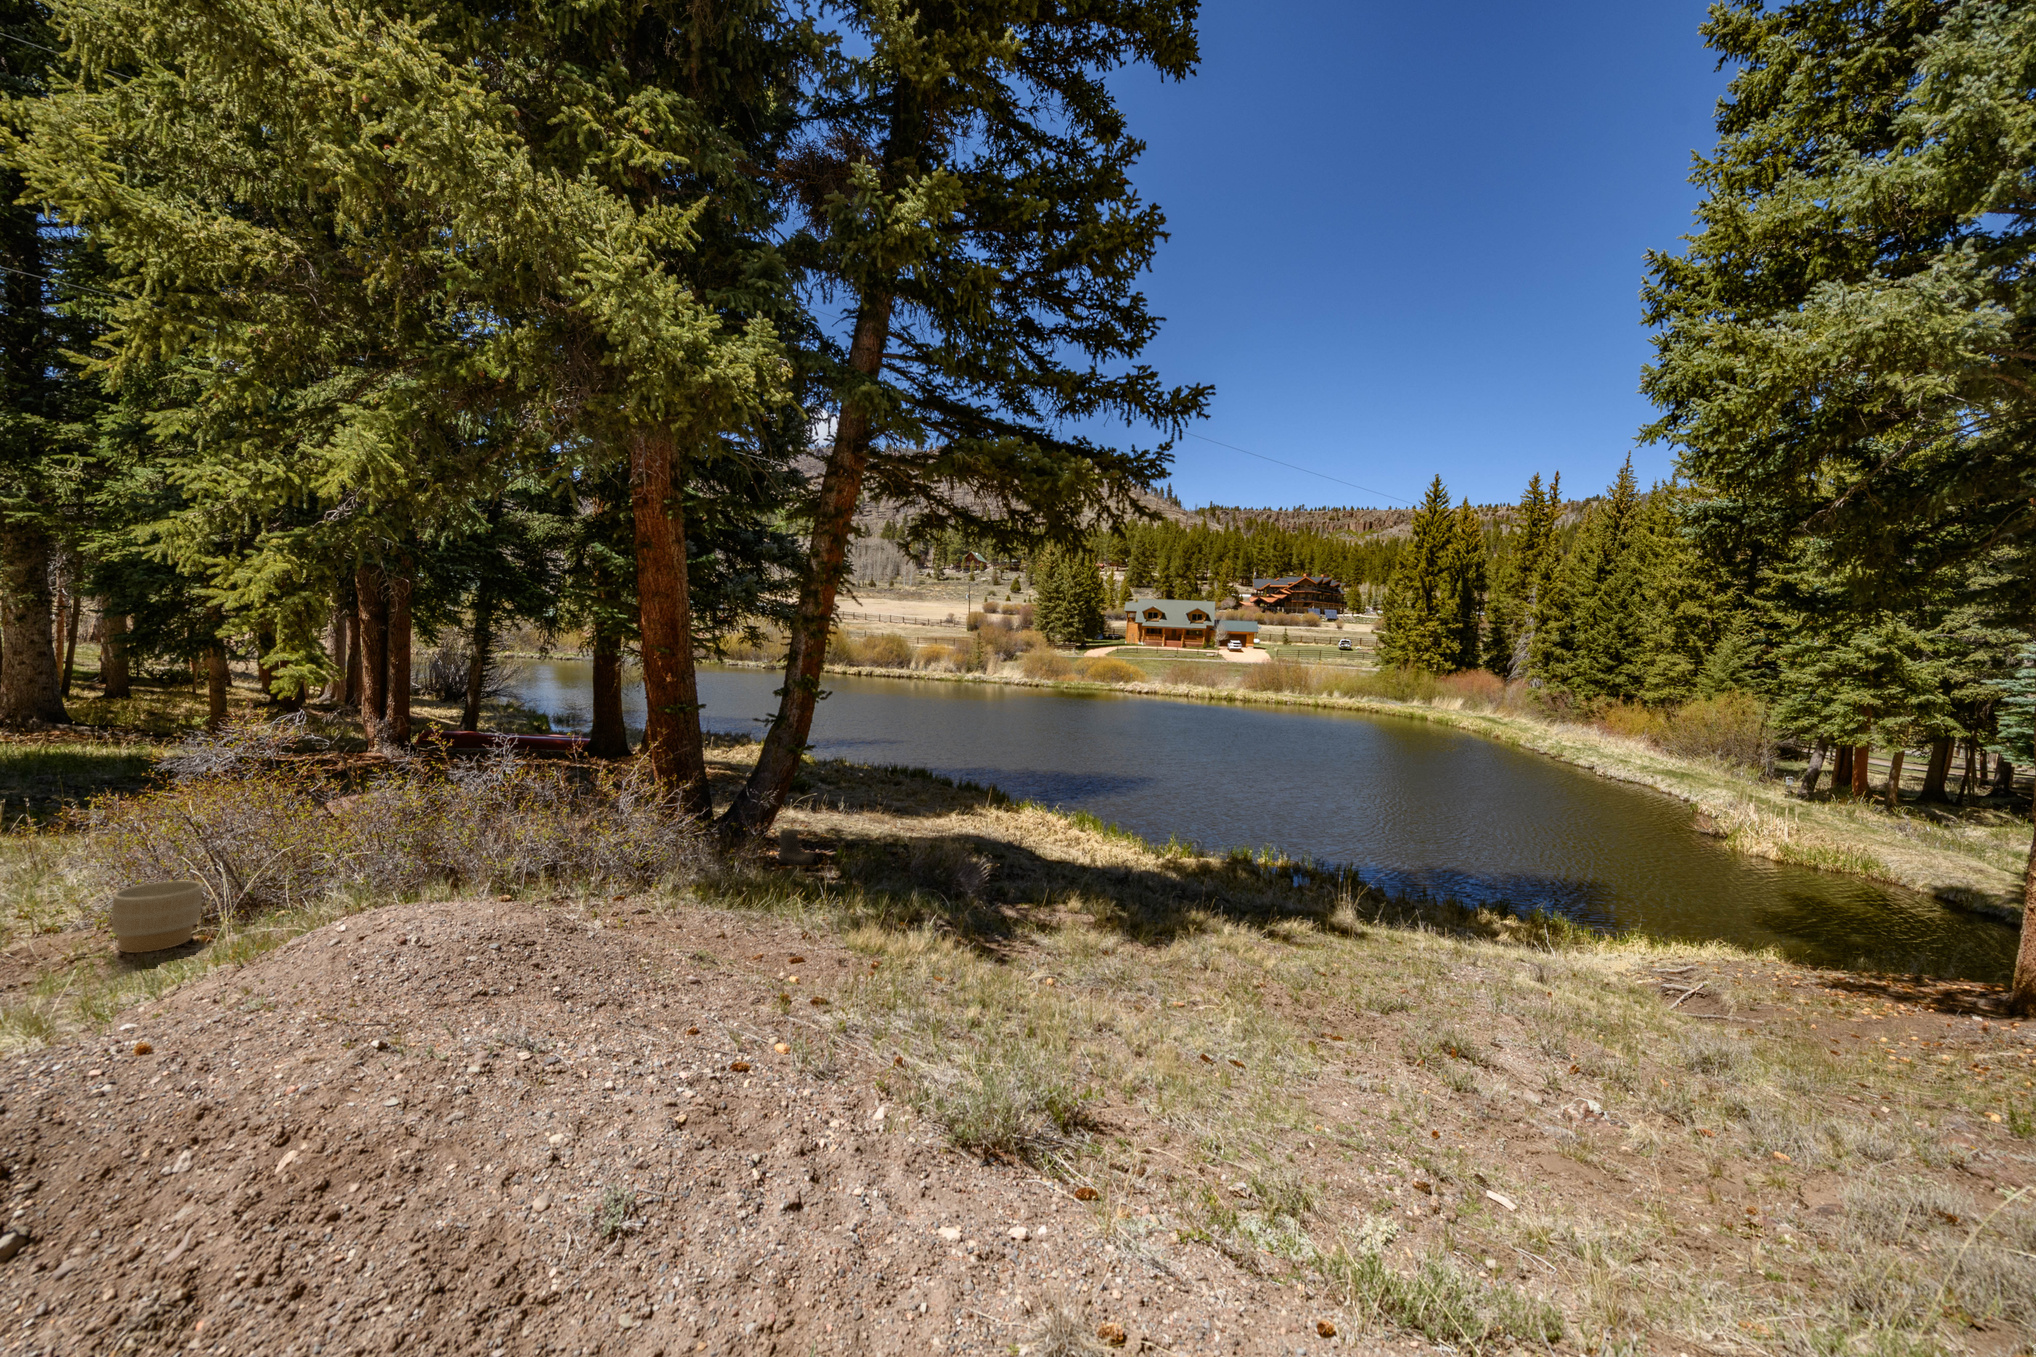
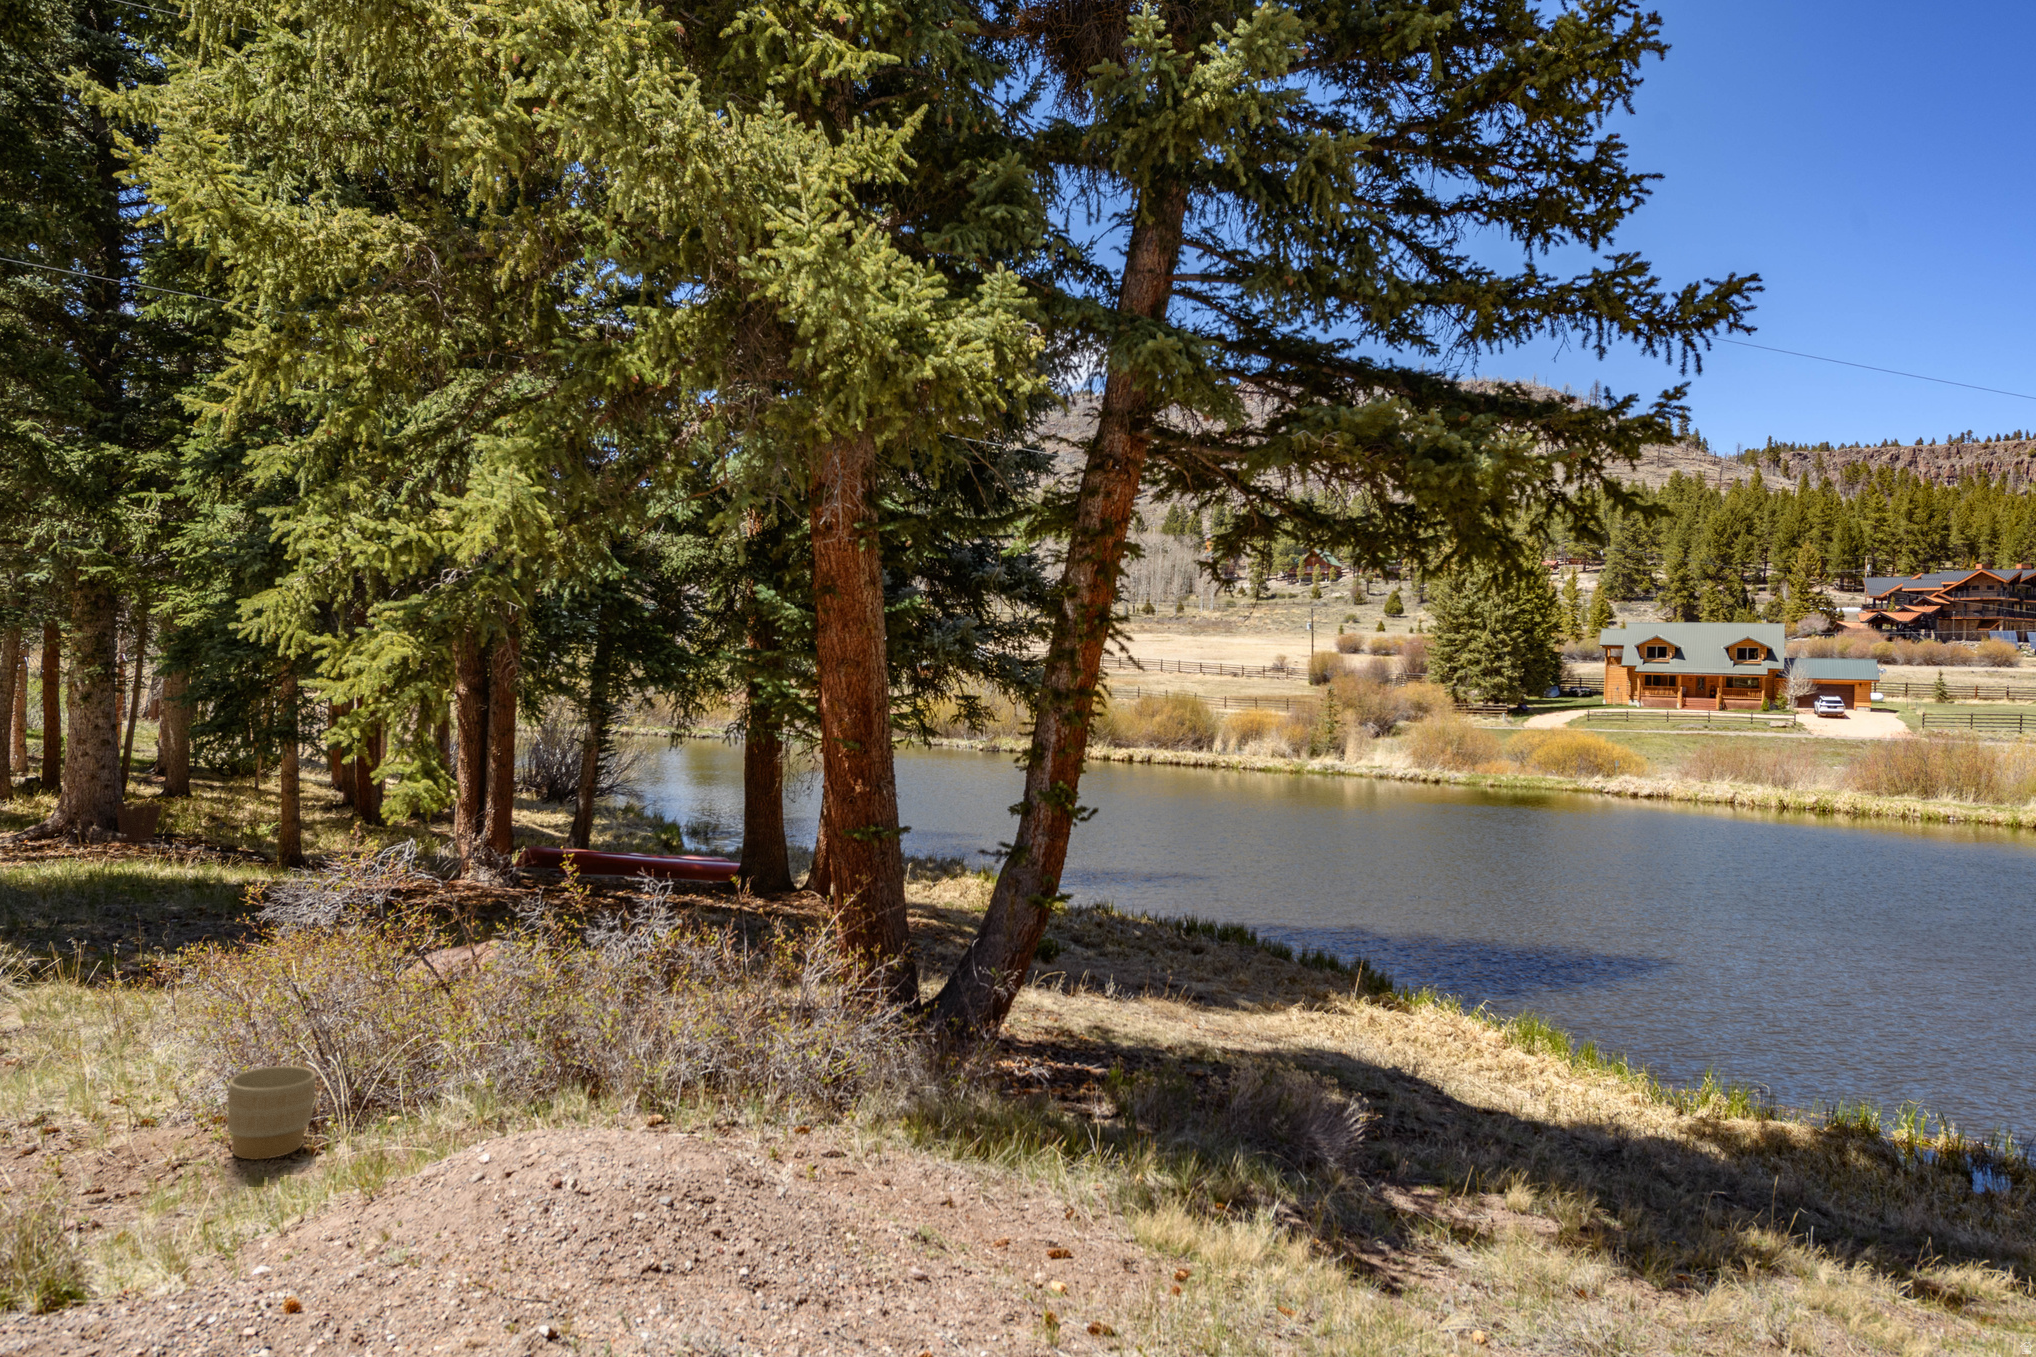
basket: none [55,704,104,735] -> present [116,803,162,842]
boots: present [778,828,814,865] -> none [997,1024,1052,1085]

